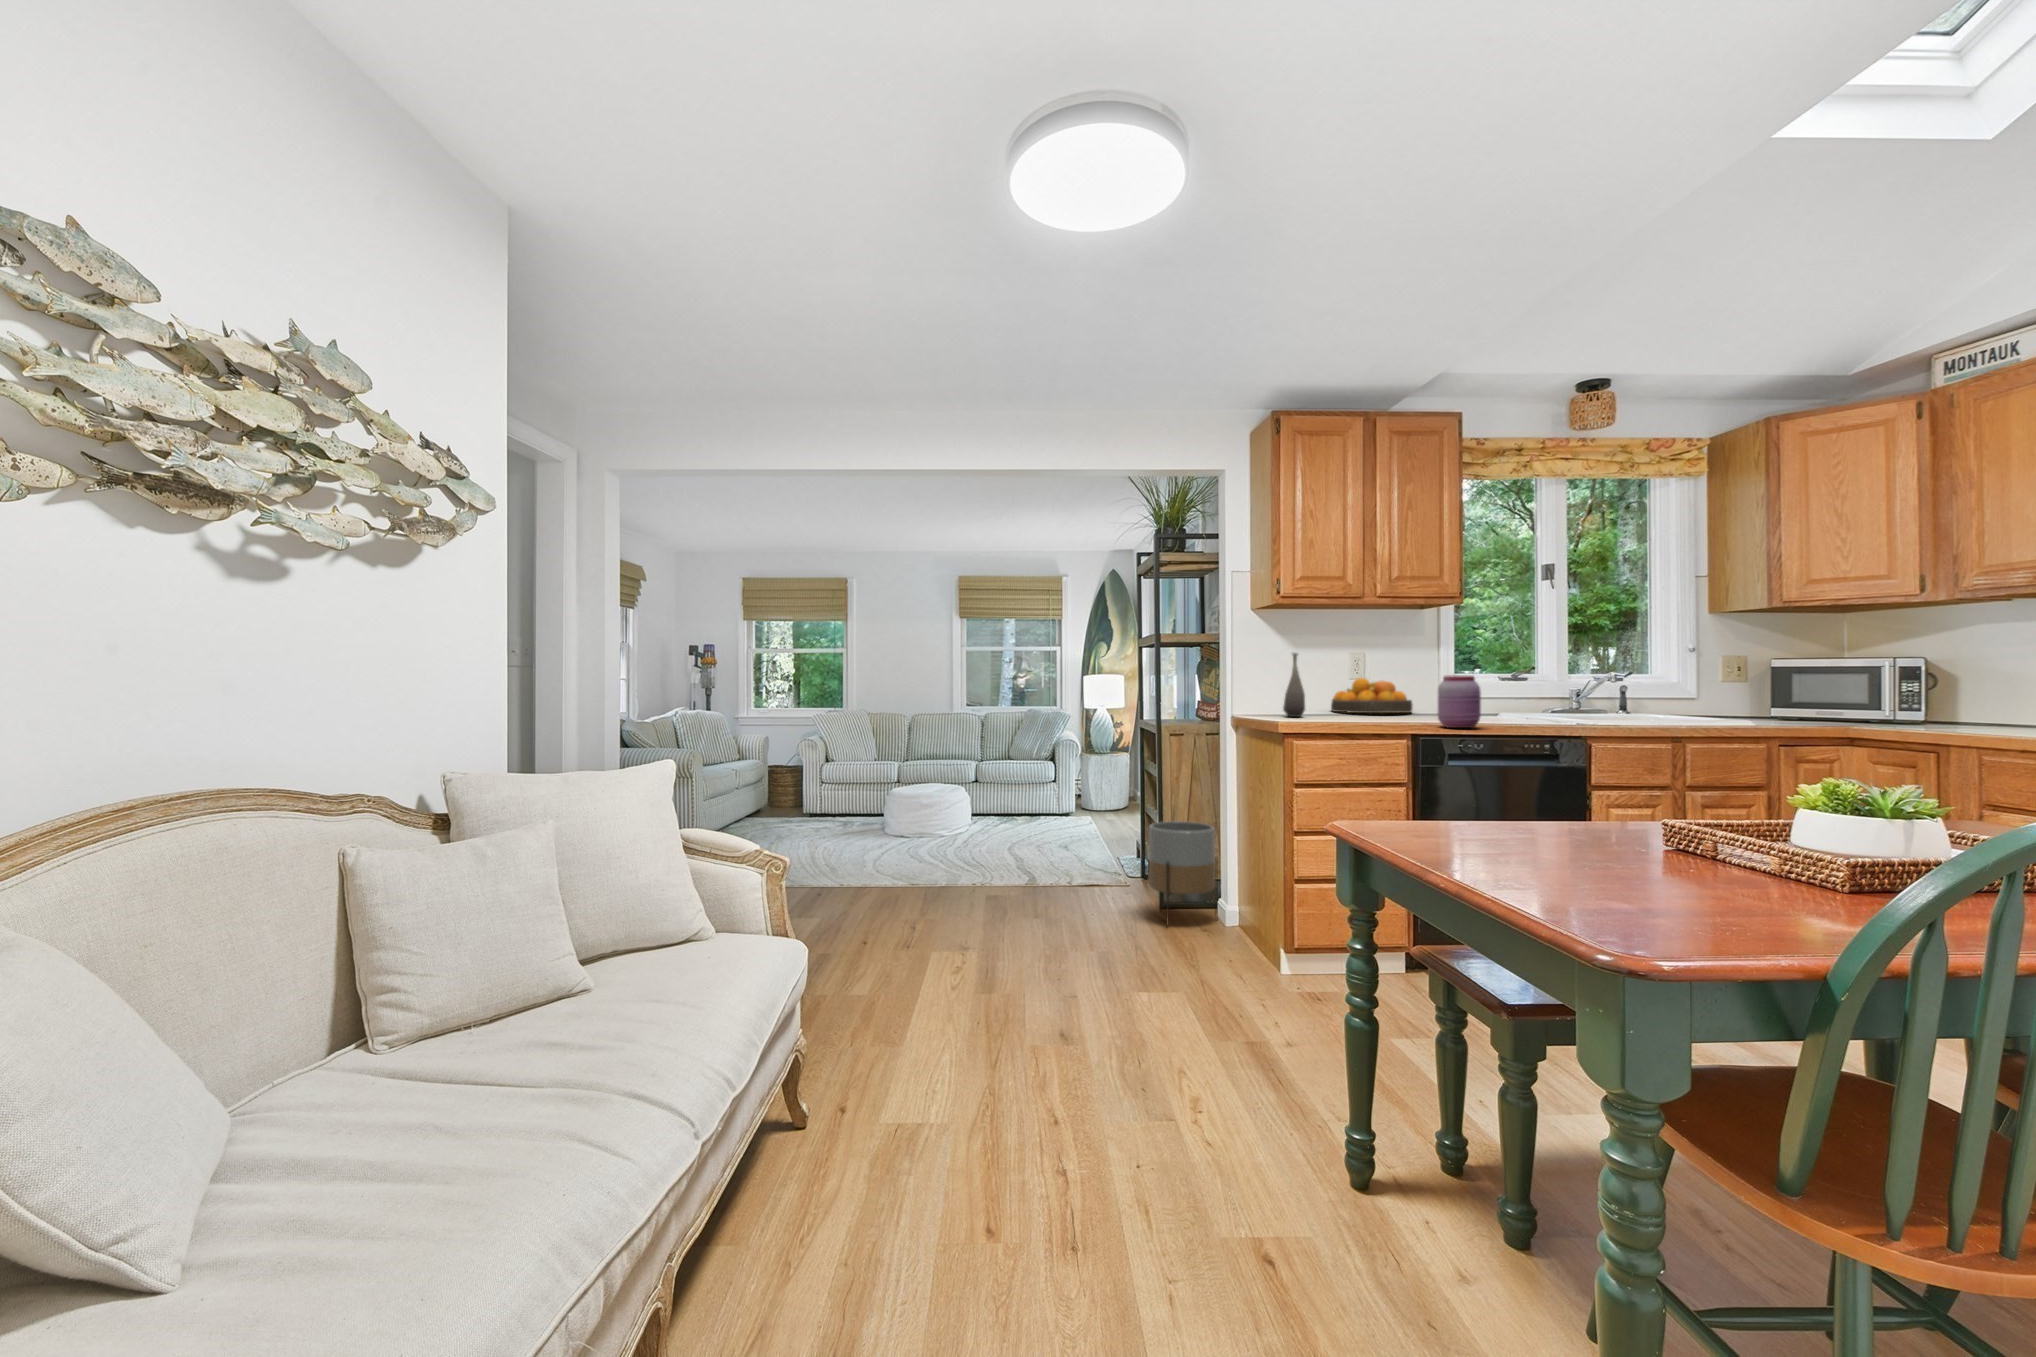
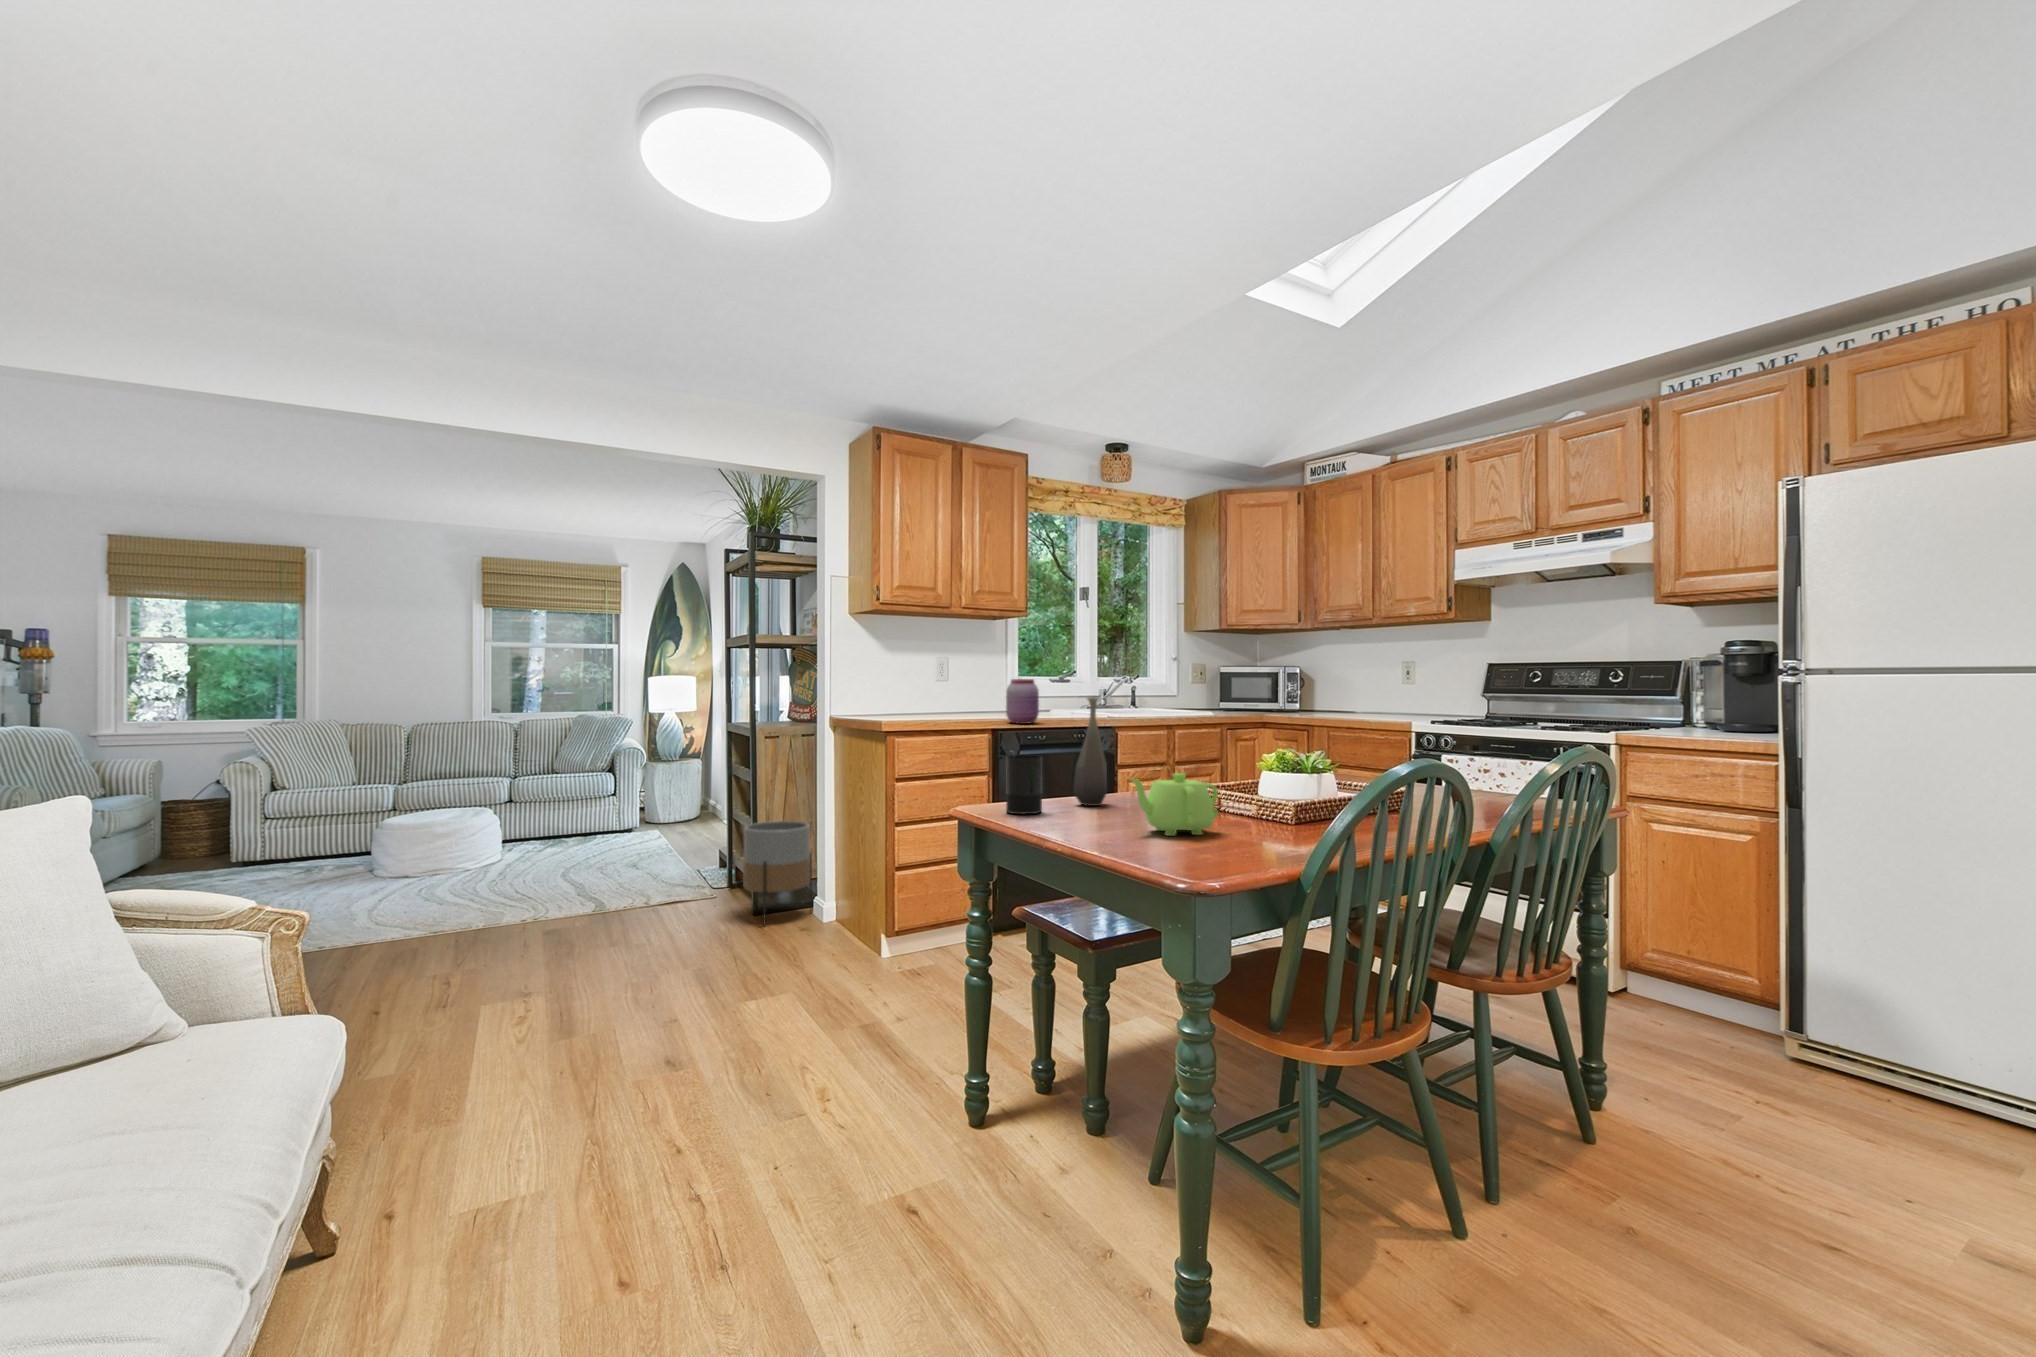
bottle: present [1283,653,1305,717] -> present [1073,697,1107,806]
fruit bowl: present [1331,678,1412,713] -> none [914,681,982,712]
candle: none [1387,761,1441,839] -> present [1006,755,1042,814]
teapot: none [1547,801,1695,889] -> present [1131,773,1218,836]

